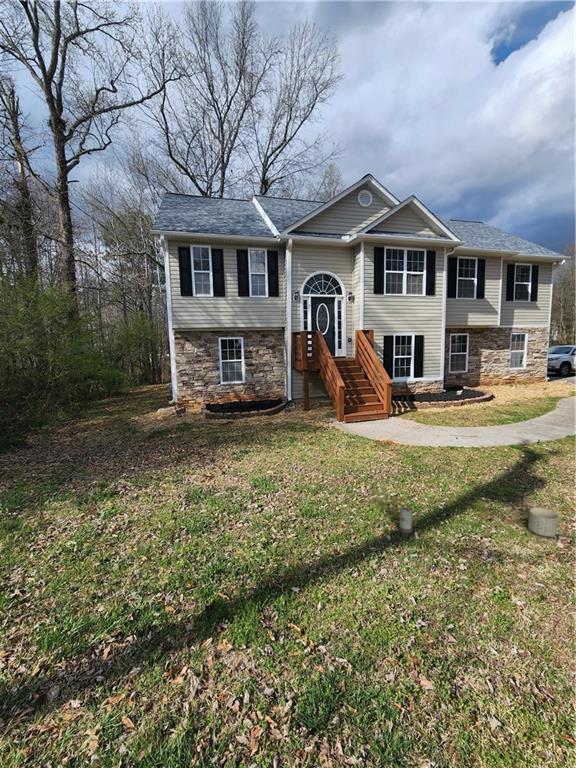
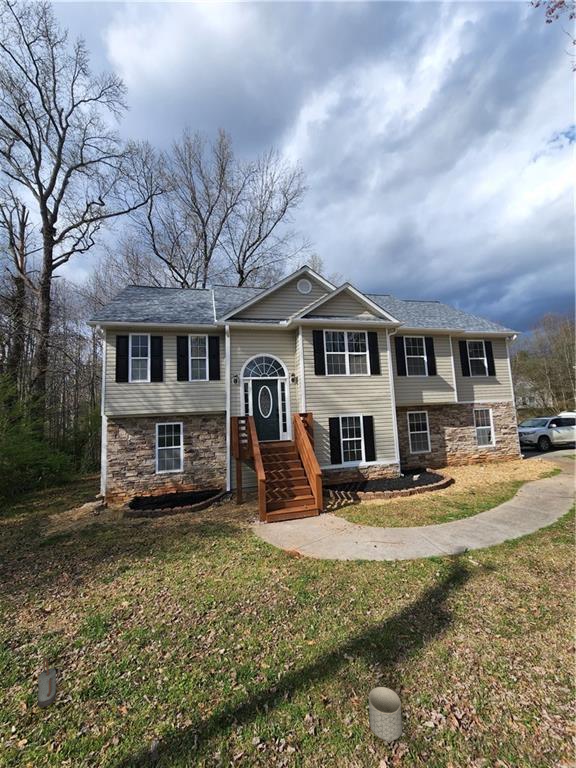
watering can: present [393,499,420,533] -> present [38,657,56,707]

